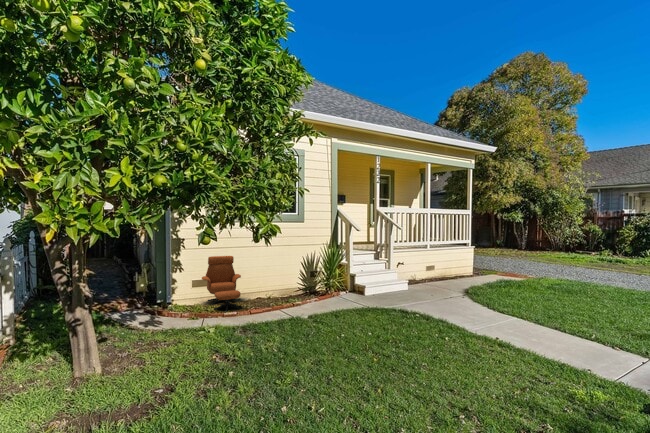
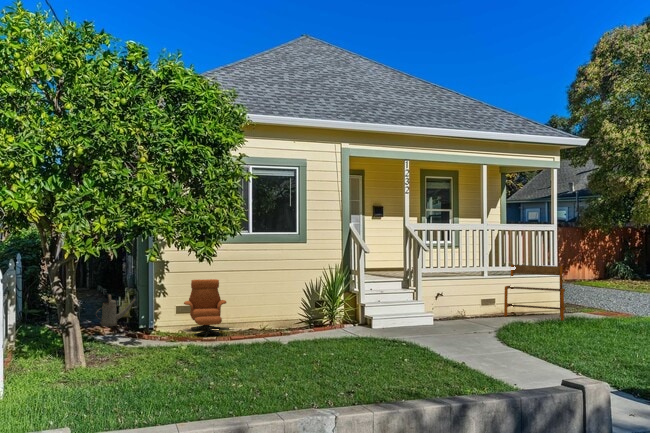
bench: none [442,240,487,280] -> present [504,264,565,320]
watering can: none [112,271,152,301] -> present [96,295,136,326]

